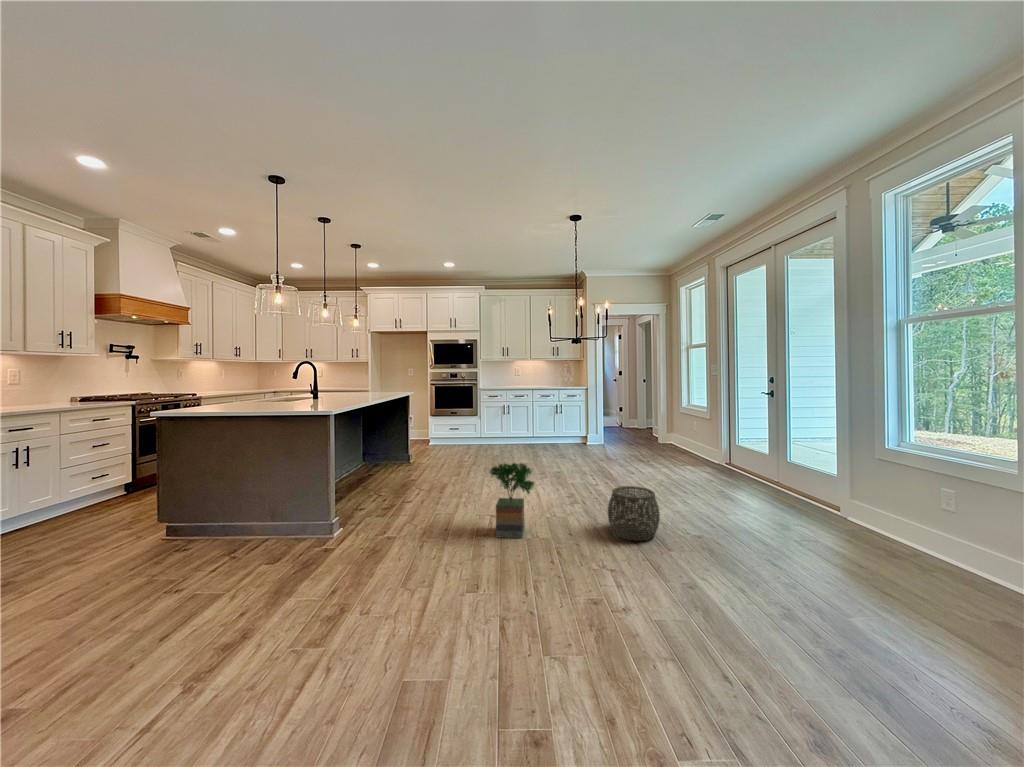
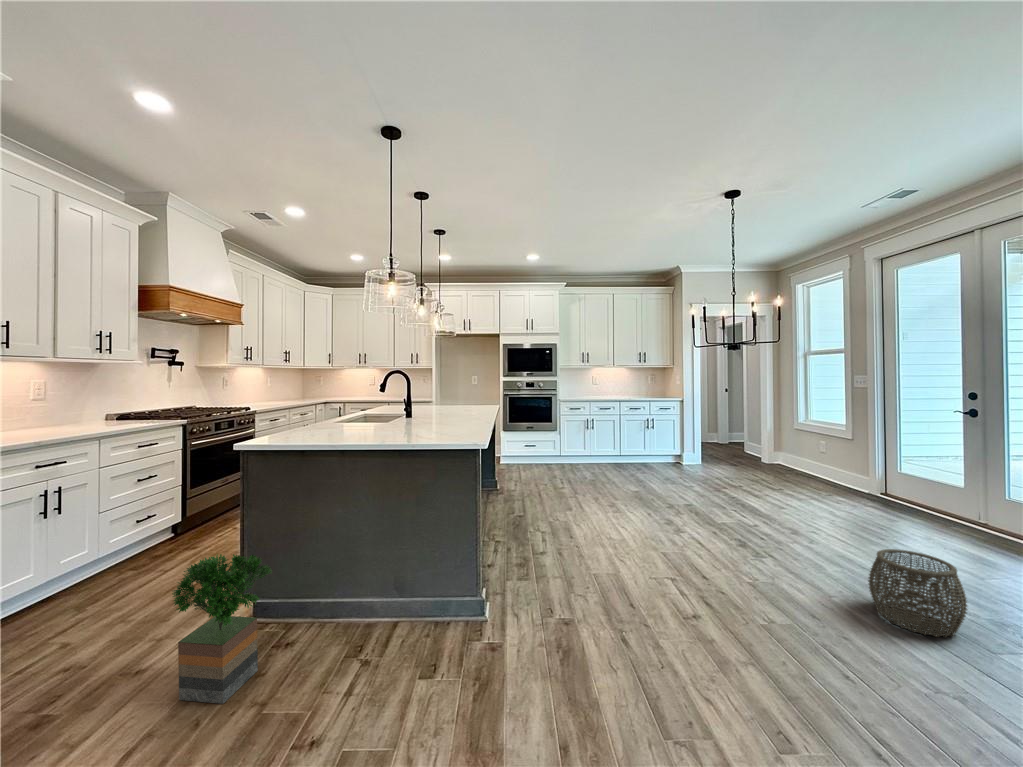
potted tree: present [490,463,534,538] -> present [172,554,271,704]

